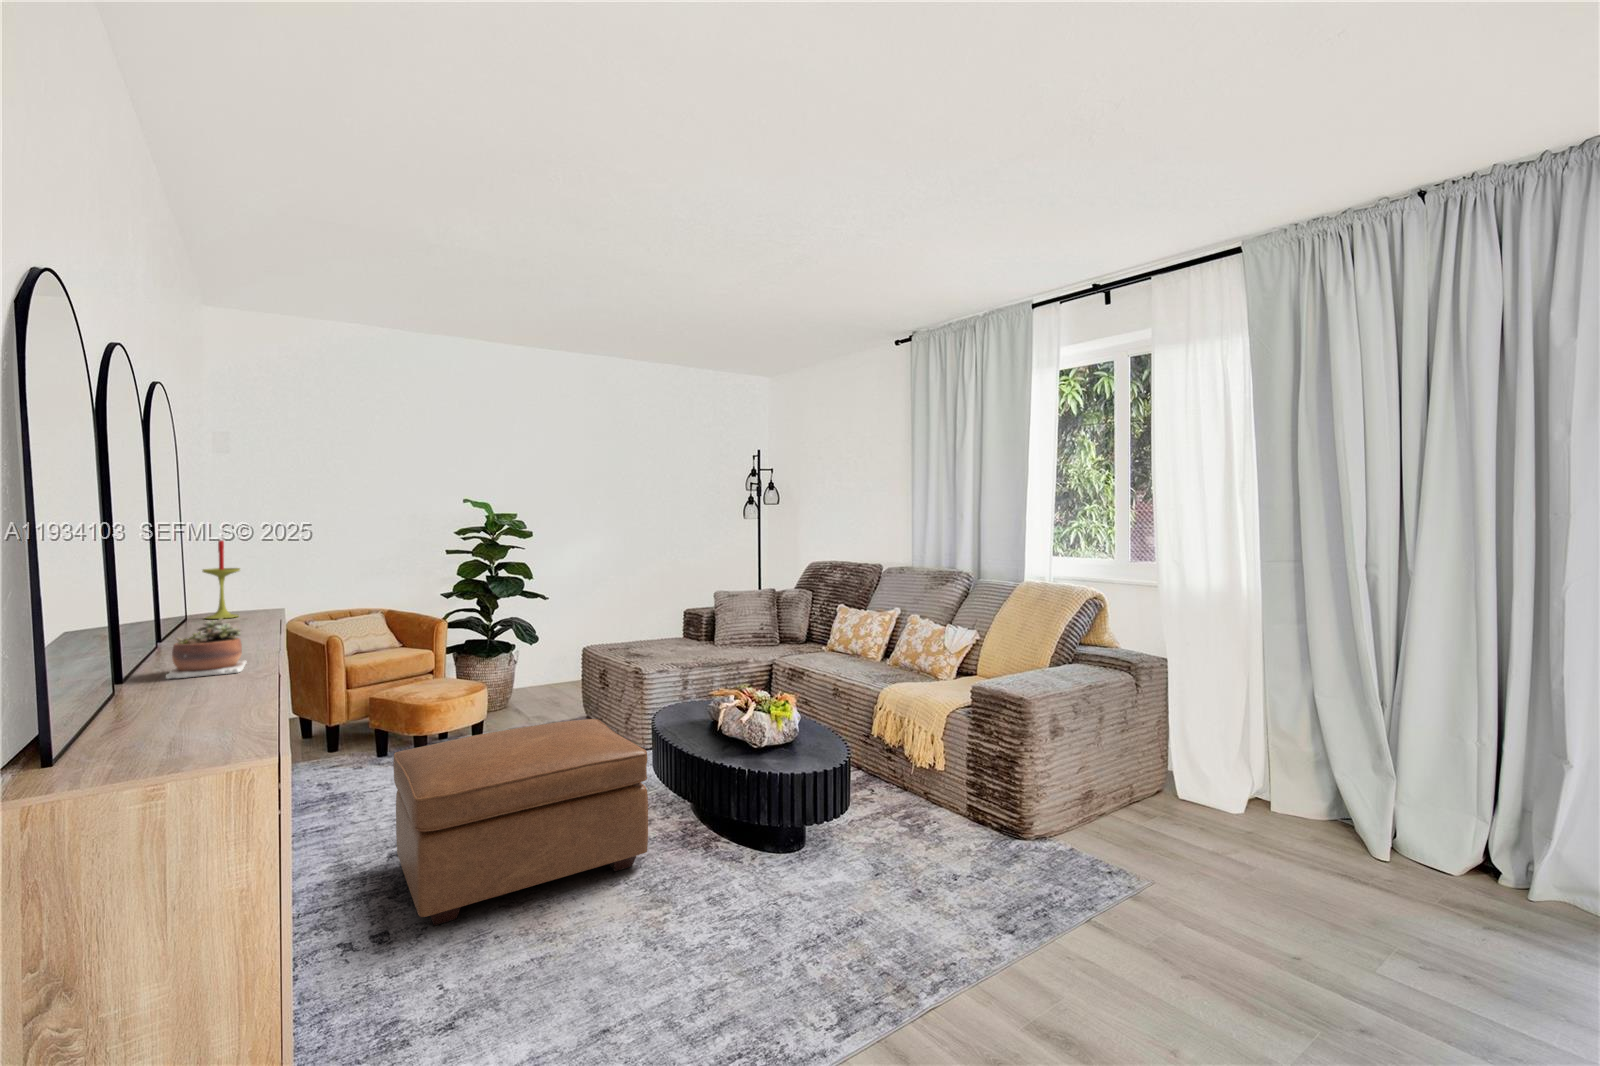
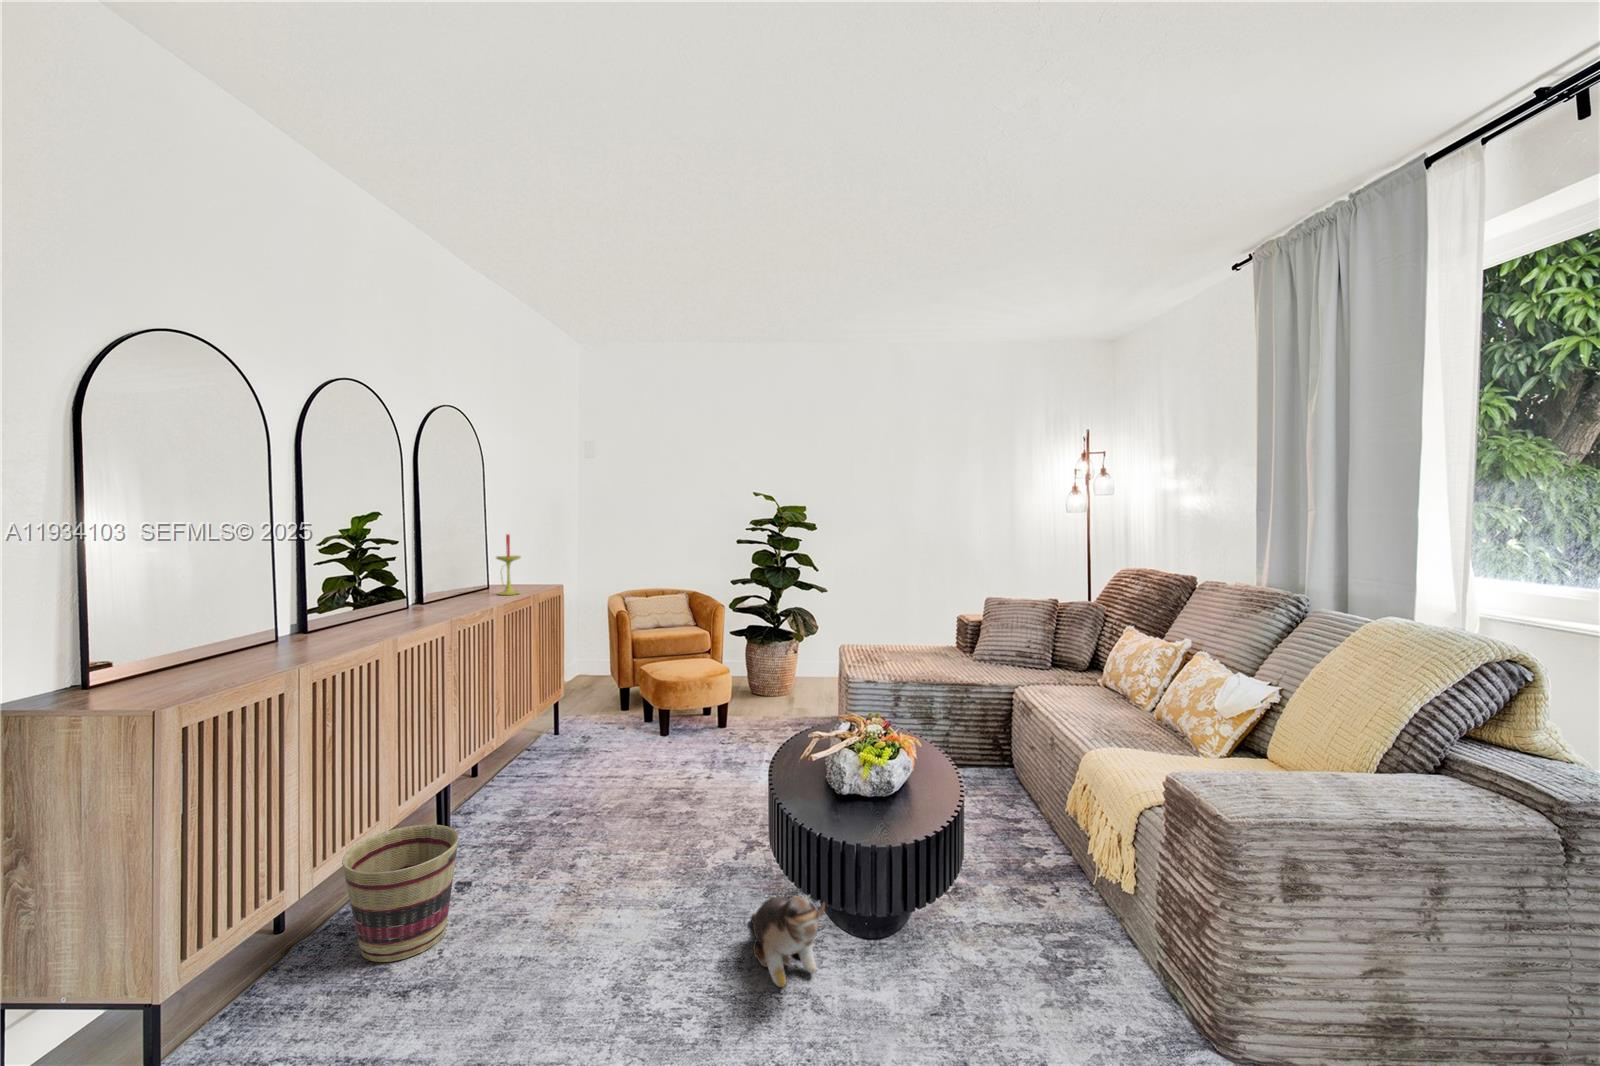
succulent plant: present [166,619,246,679] -> none [313,600,387,645]
ottoman: present [393,719,648,925] -> none [492,722,732,891]
plush toy: none [699,817,811,898] -> present [751,896,825,987]
basket: none [290,865,426,1029] -> present [342,824,459,962]

